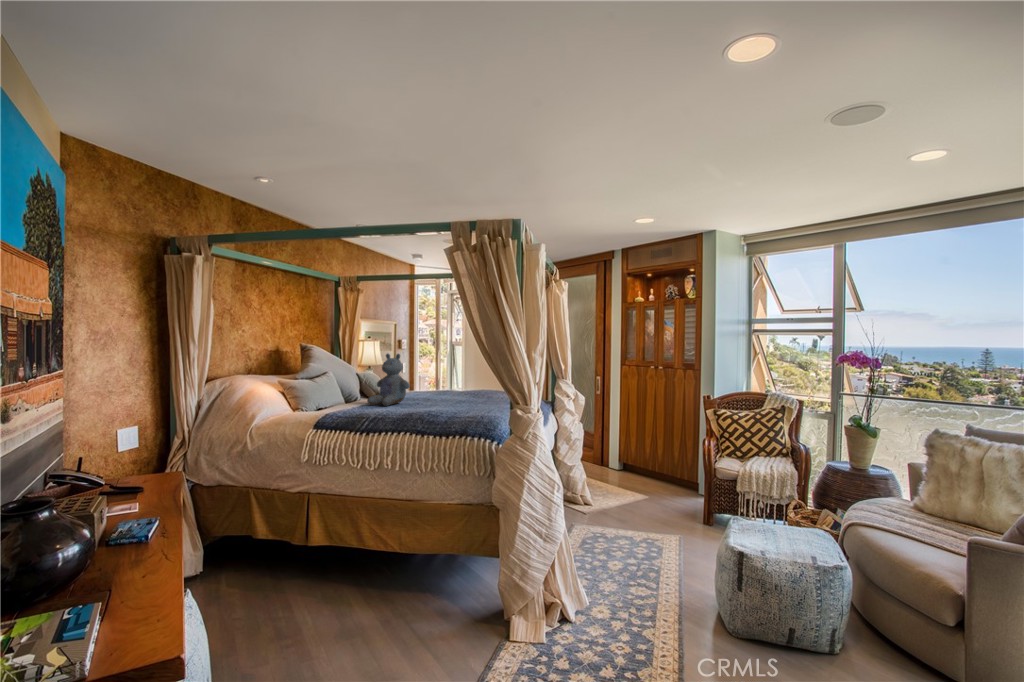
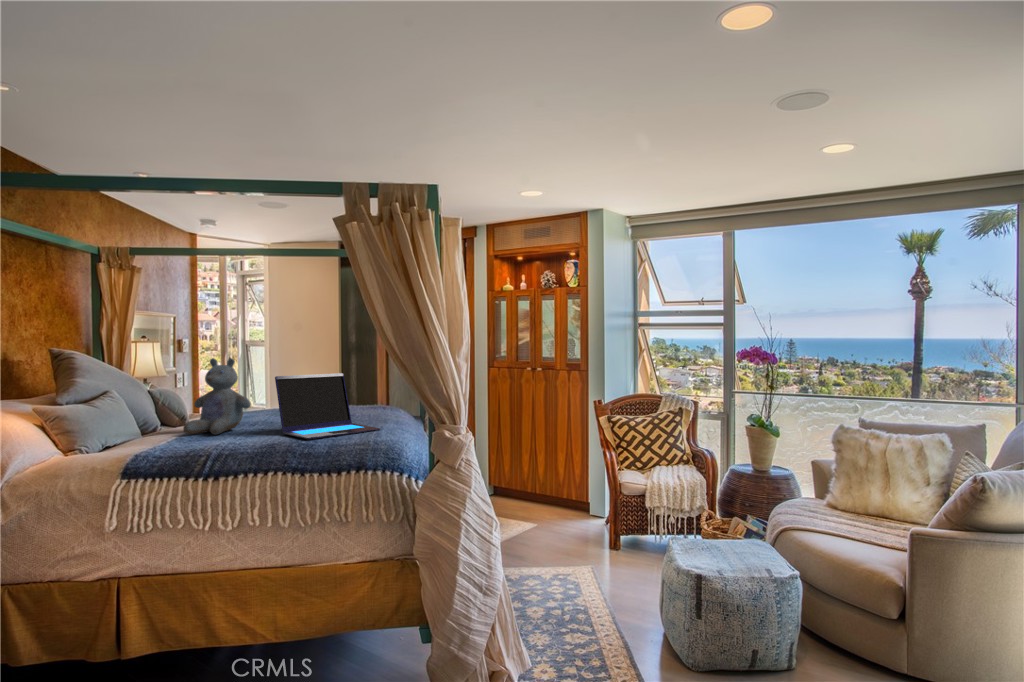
laptop: none [422,366,490,413] -> present [275,373,380,440]

